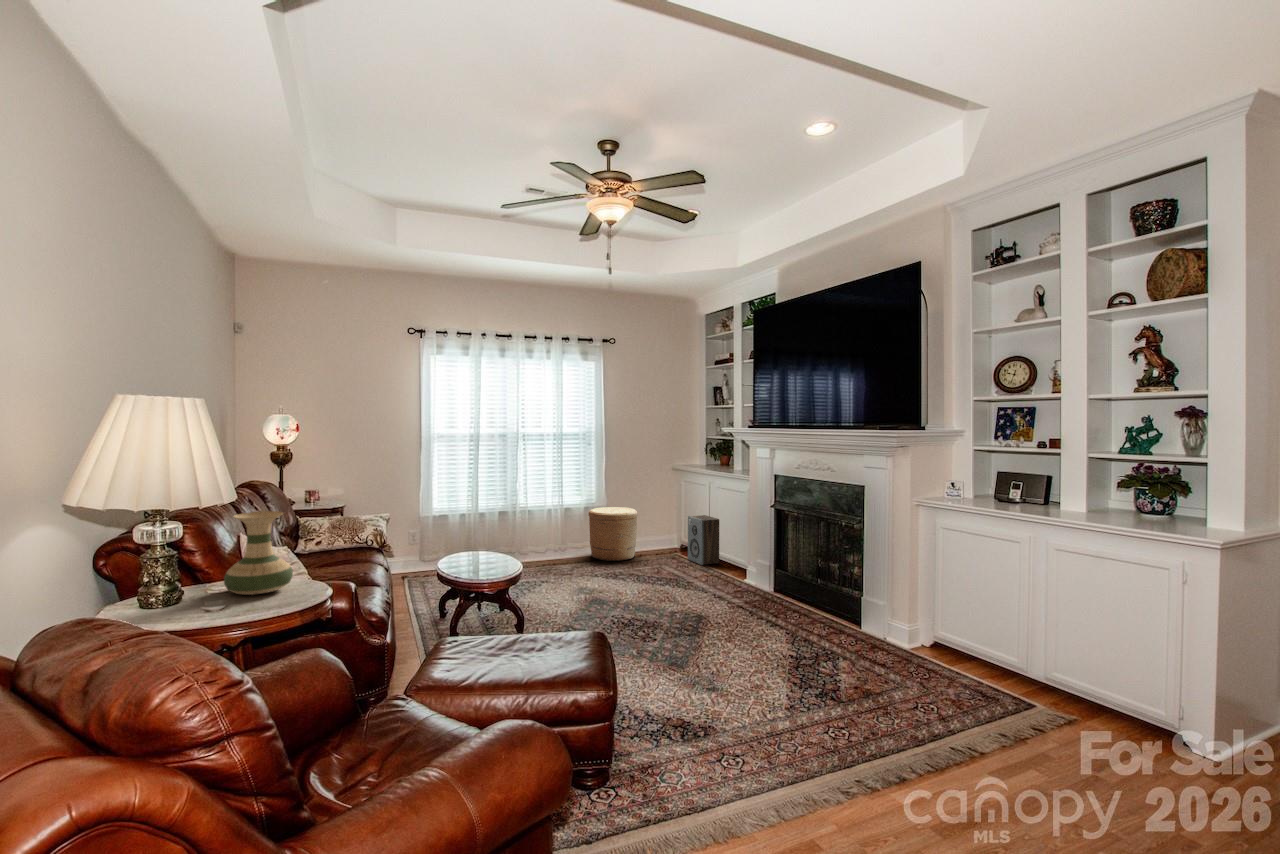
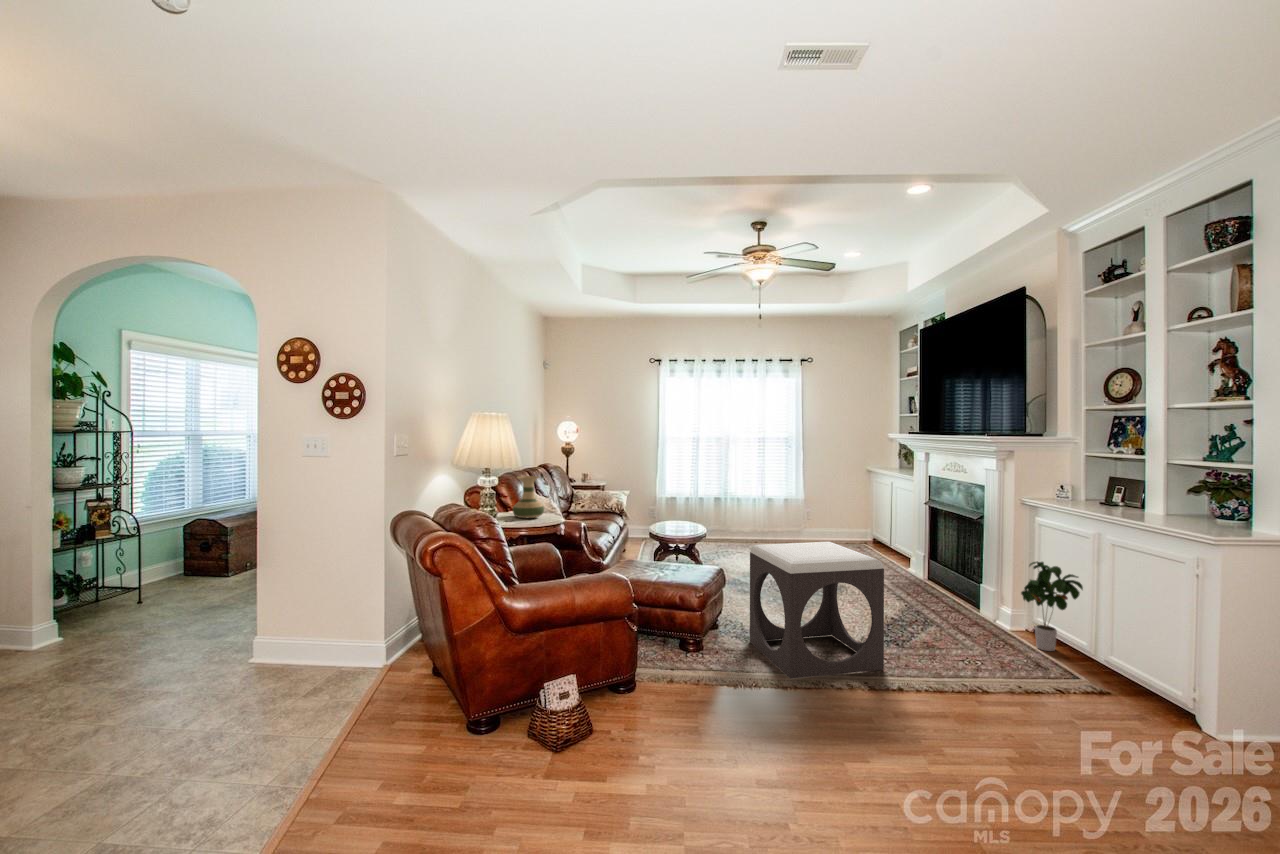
woven basket: present [589,507,638,561] -> none [786,500,828,544]
speaker: present [688,515,719,565] -> none [871,511,897,554]
potted plant: none [935,574,1024,678] -> present [1021,561,1083,651]
footstool: none [672,579,873,815] -> present [750,542,884,678]

